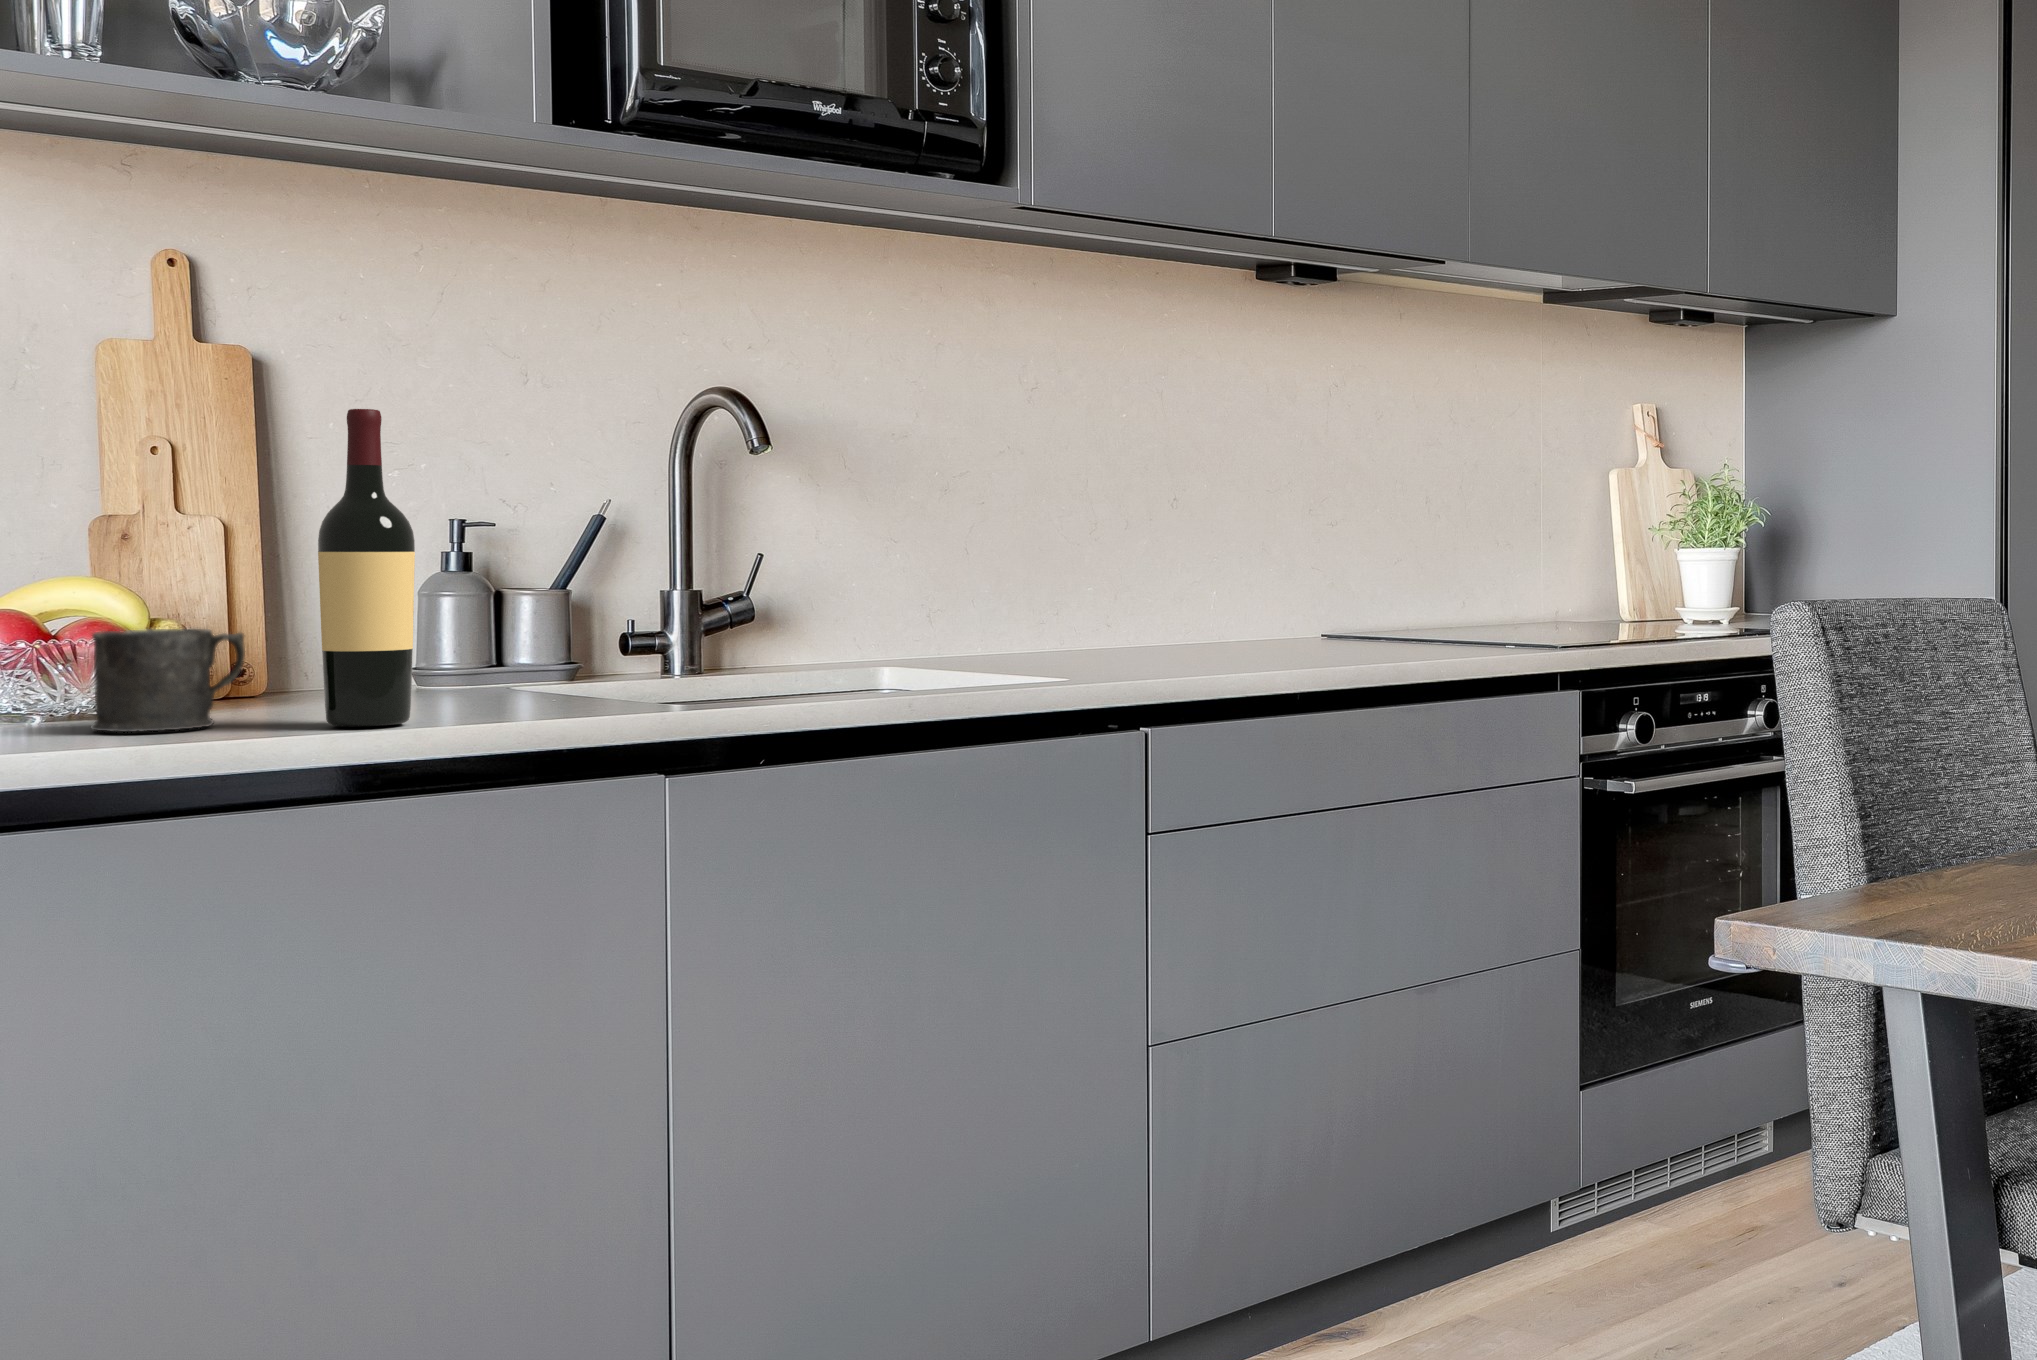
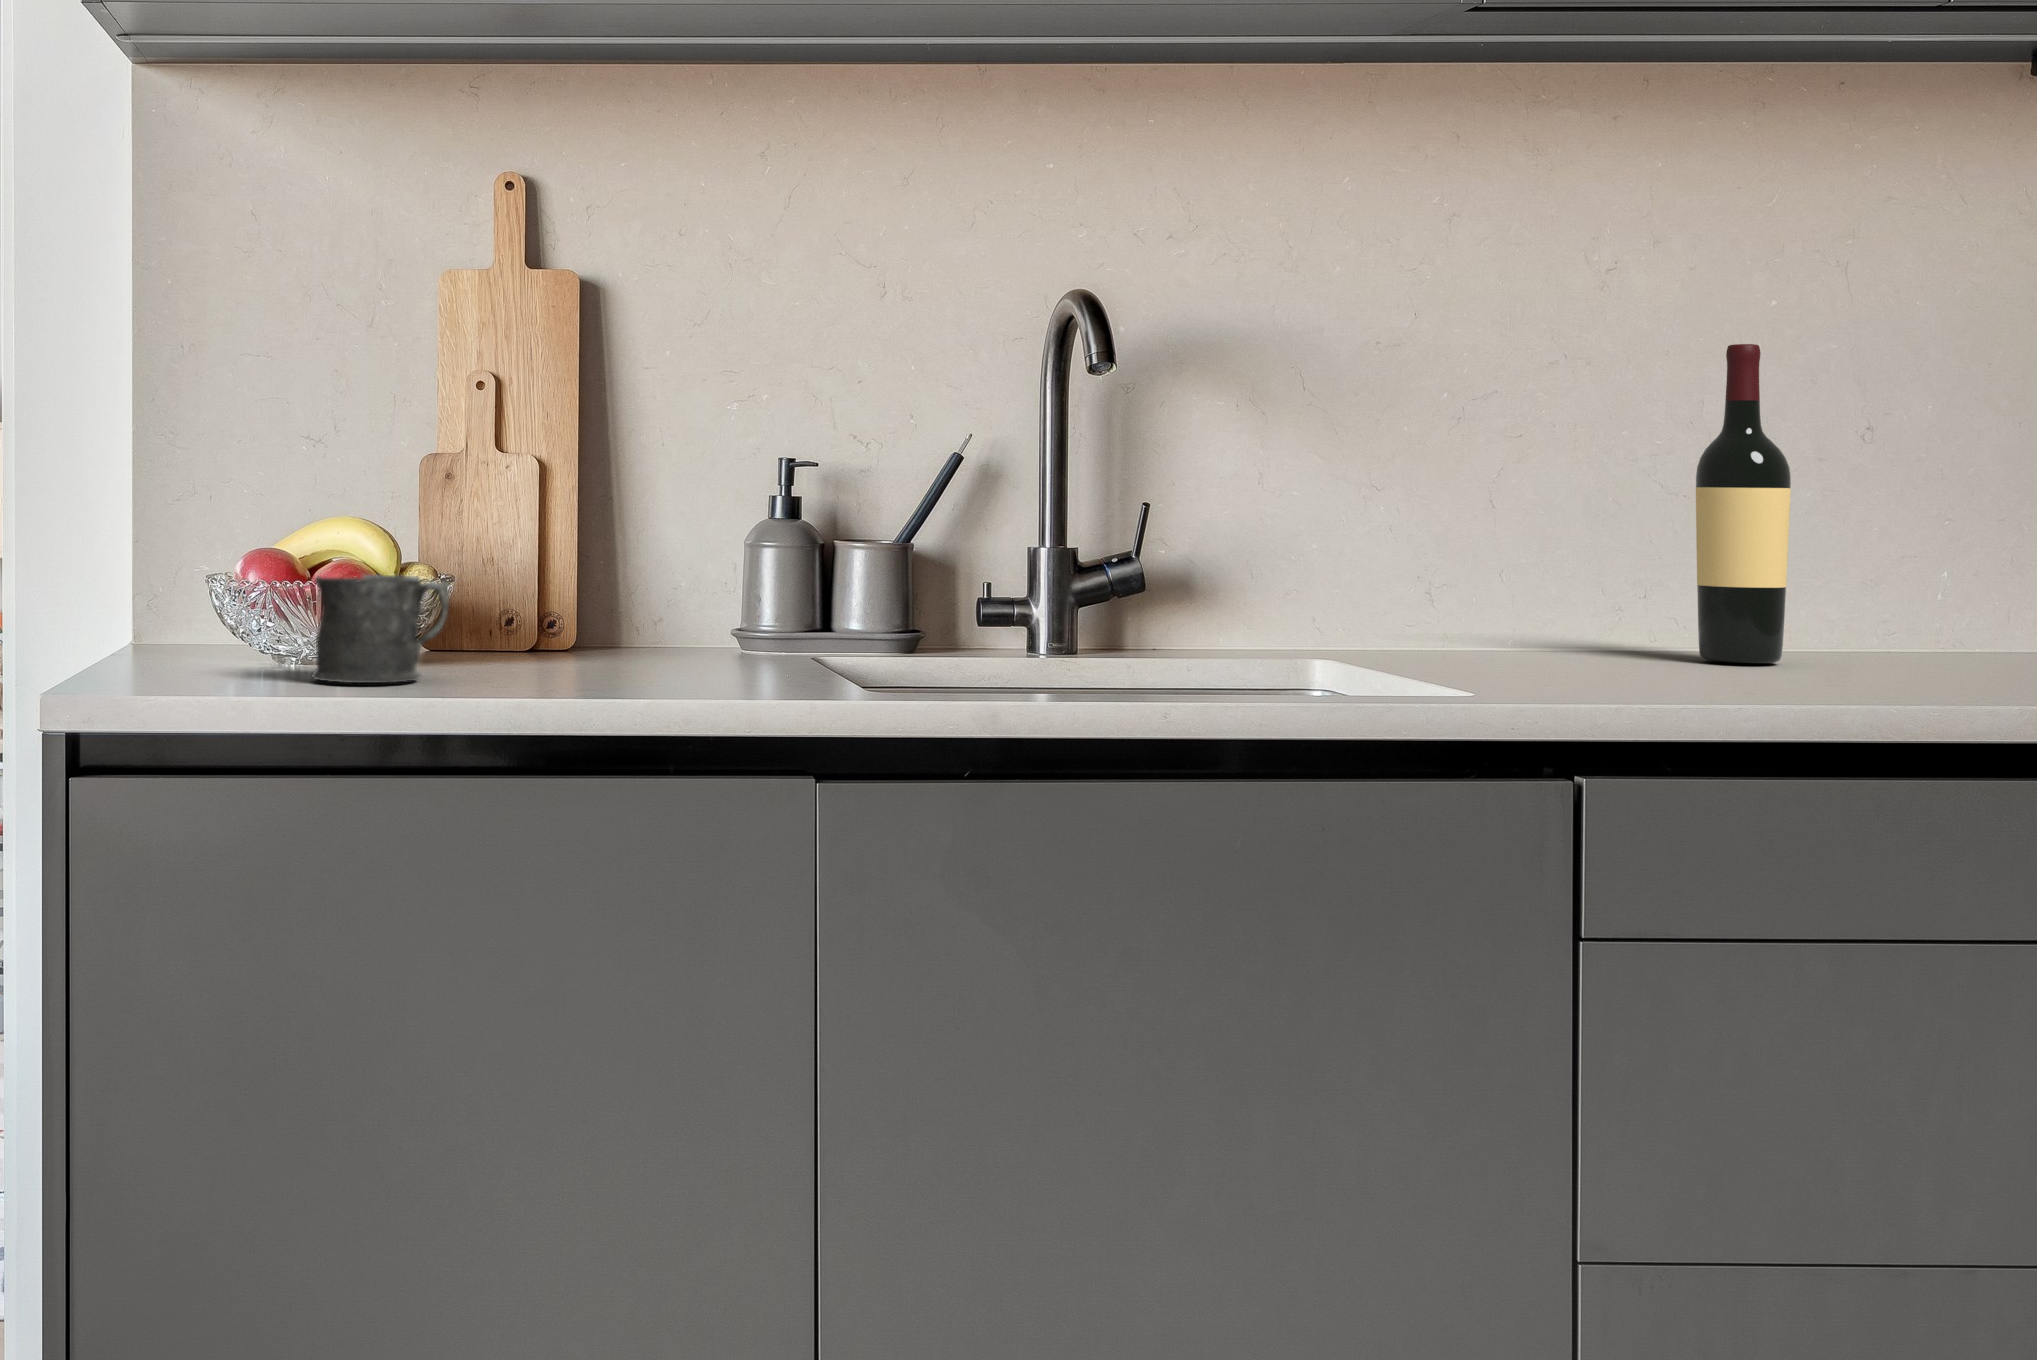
wine bottle: present [318,409,415,727] -> present [1696,344,1791,663]

